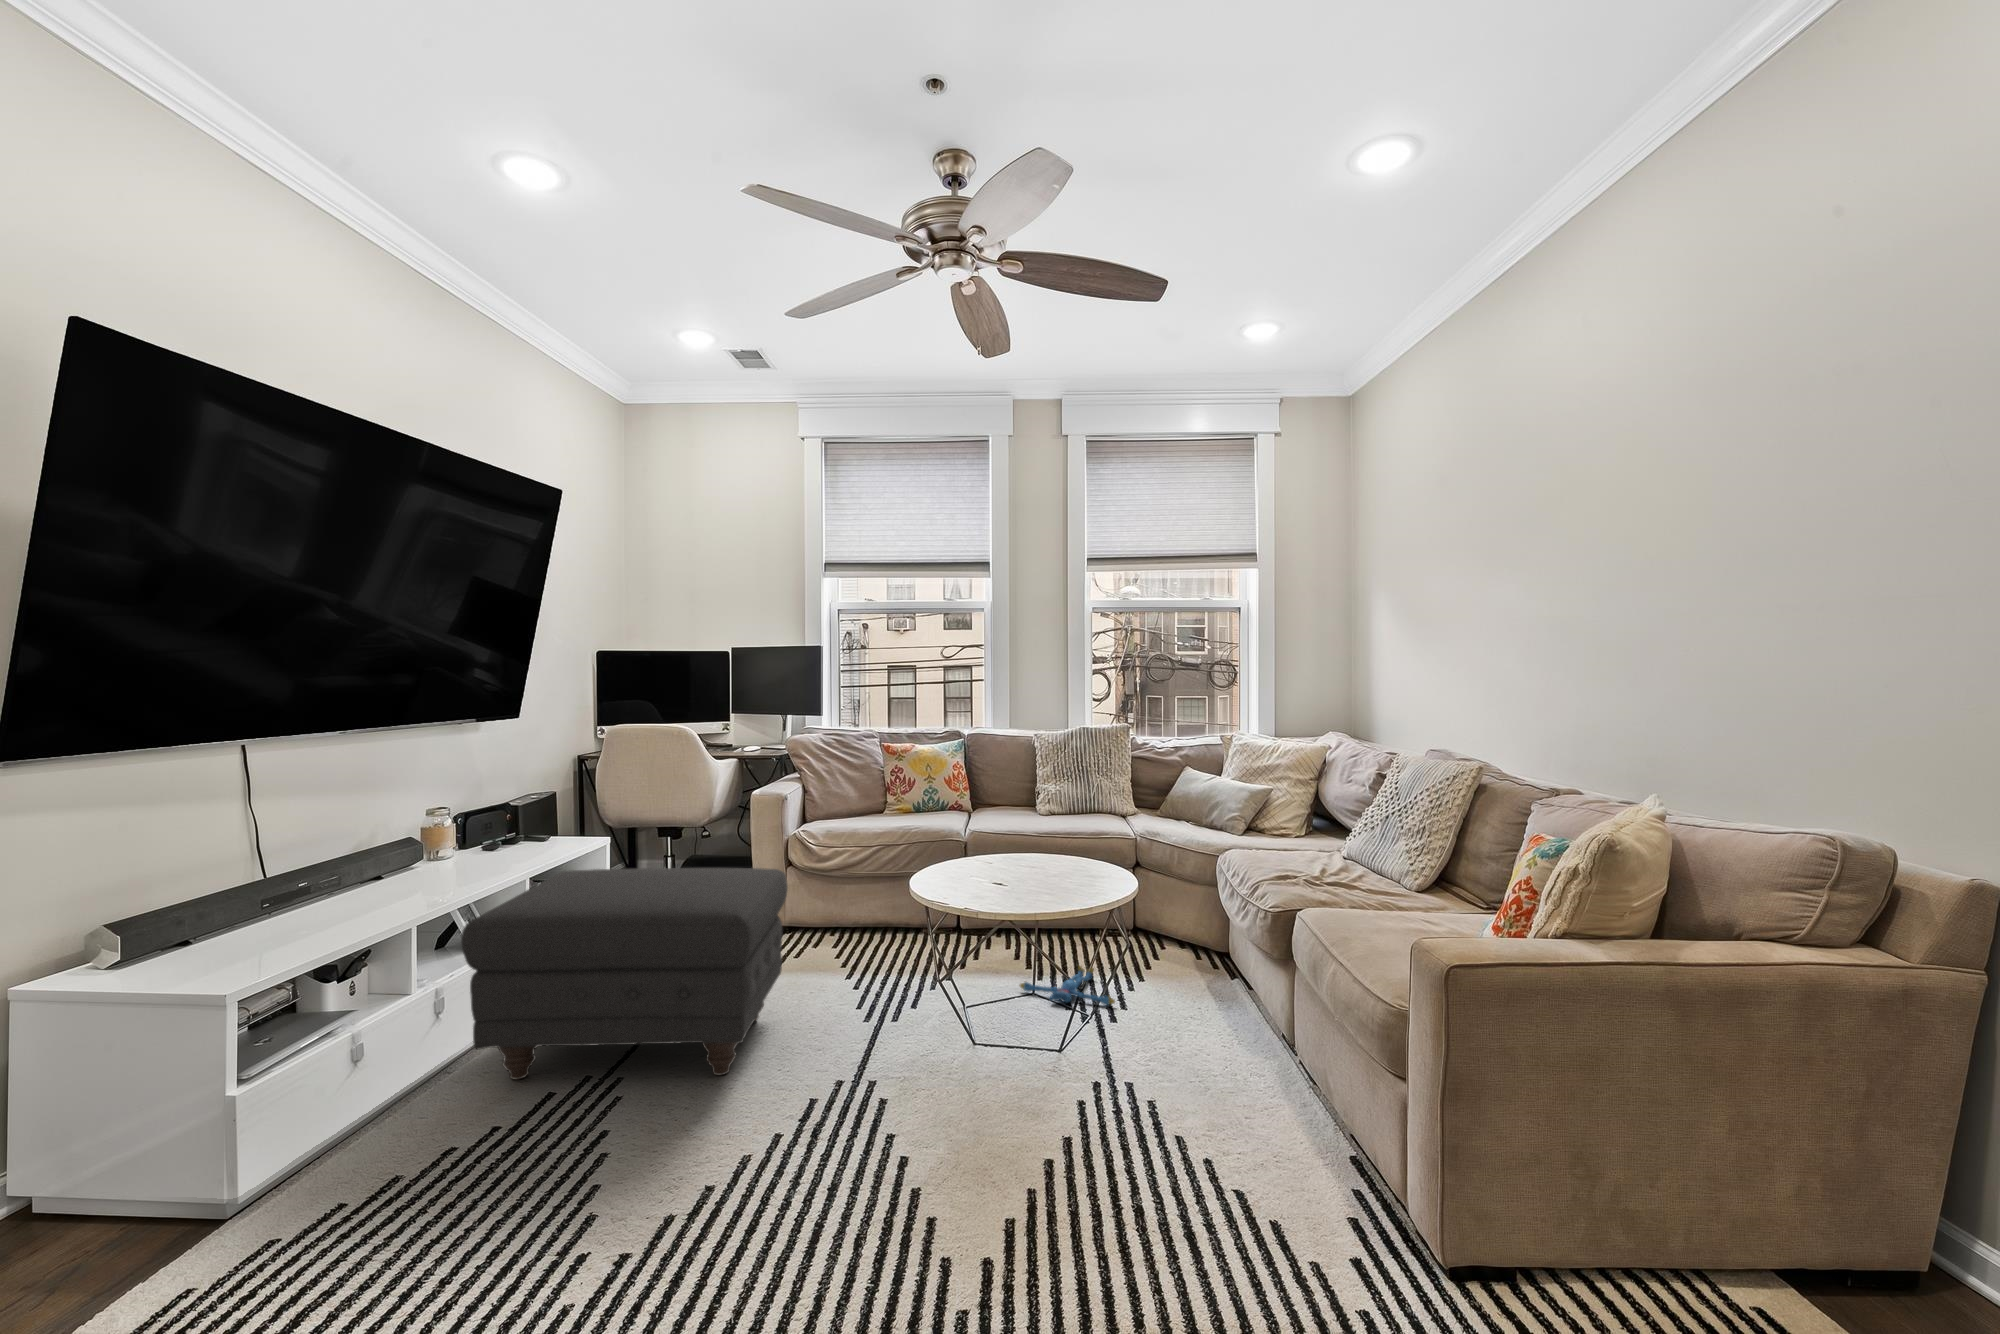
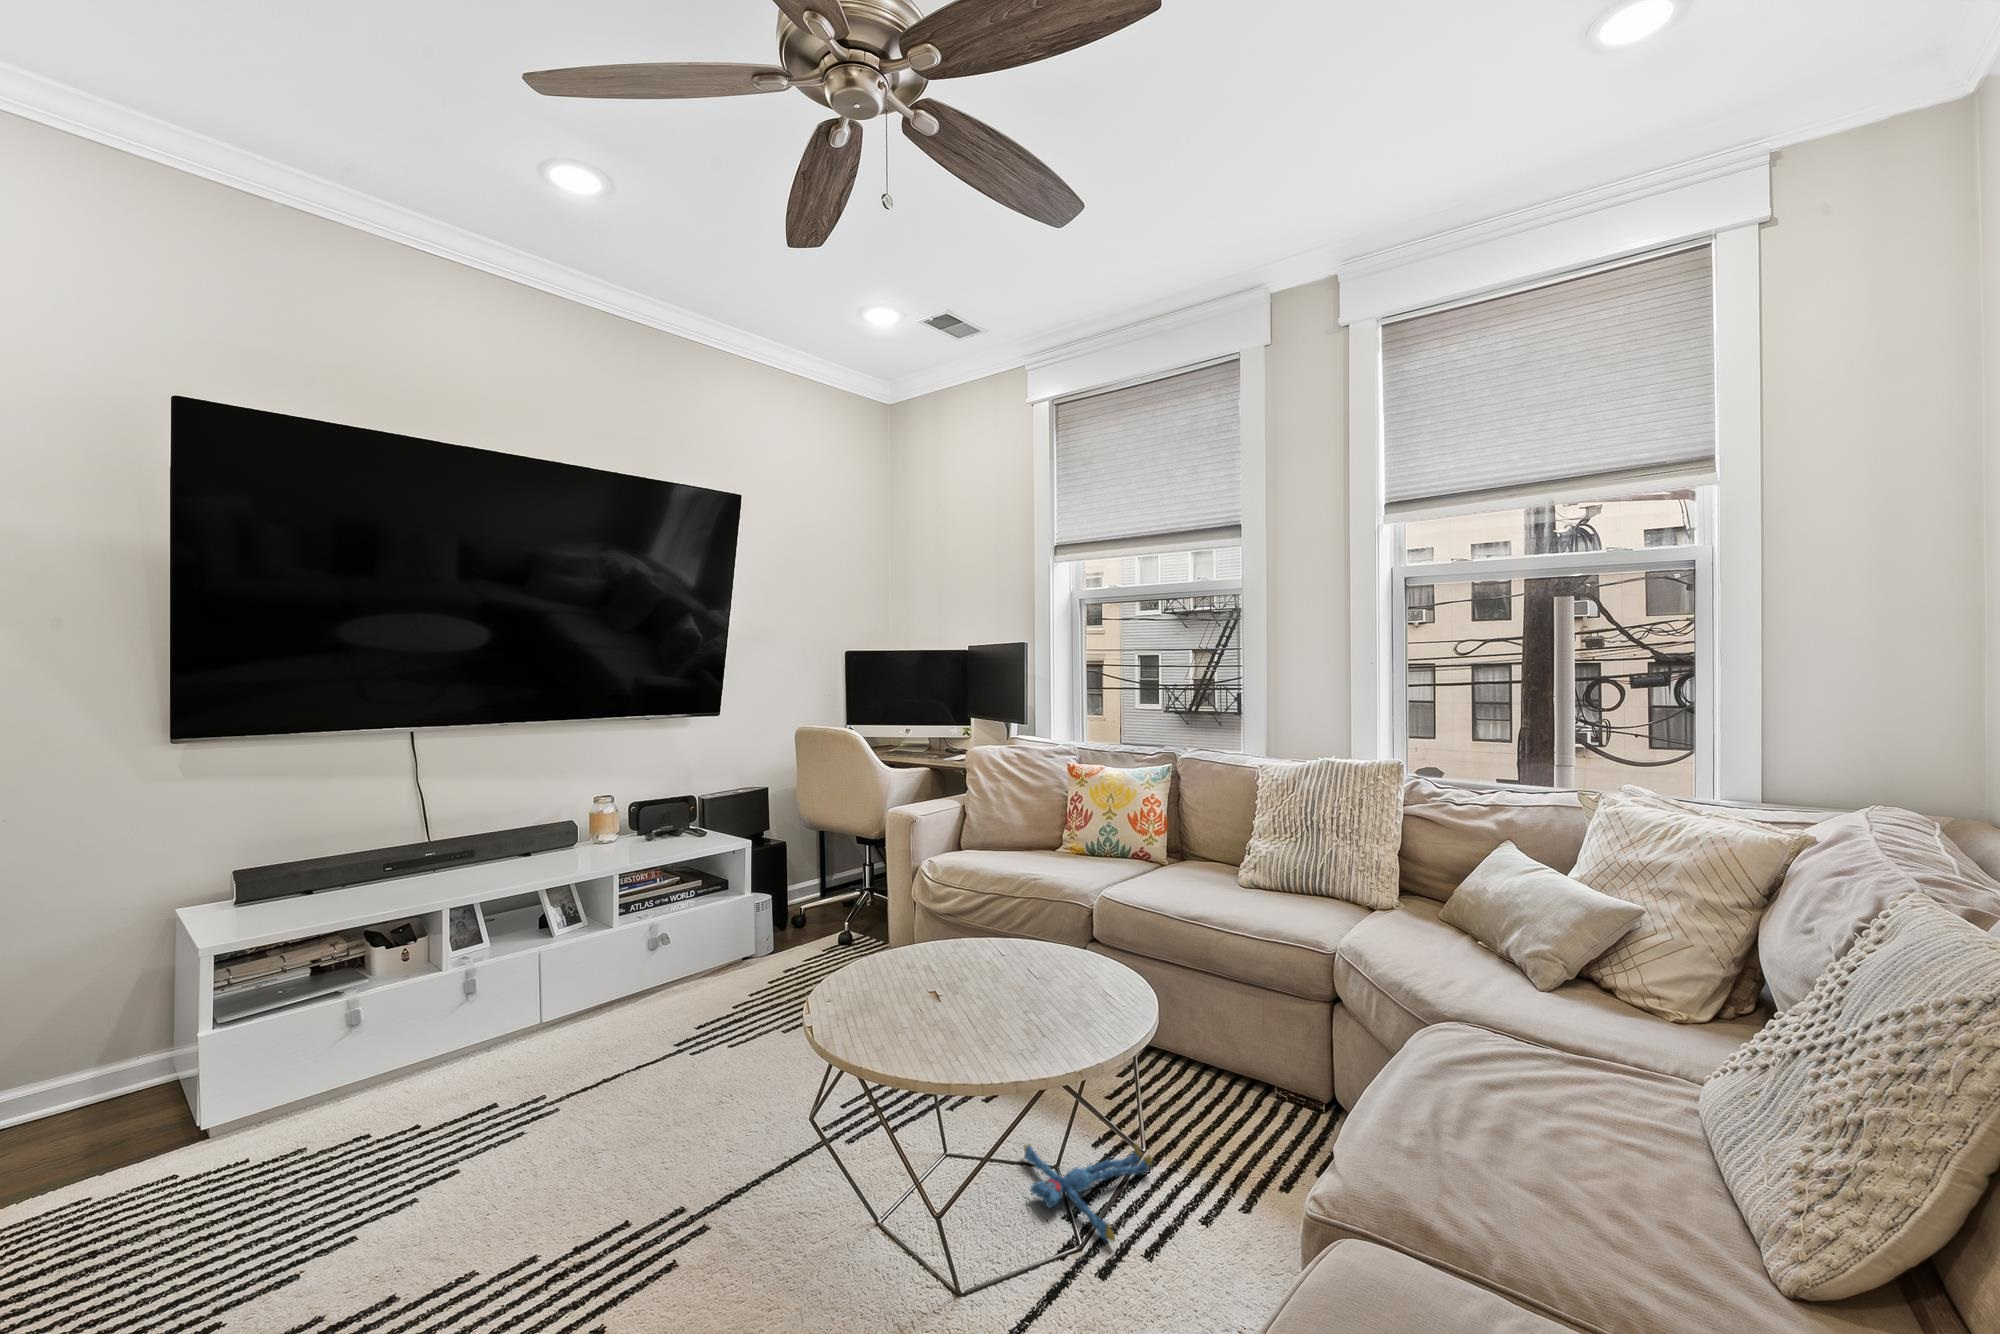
ottoman: present [461,868,788,1080] -> none [417,872,761,1151]

